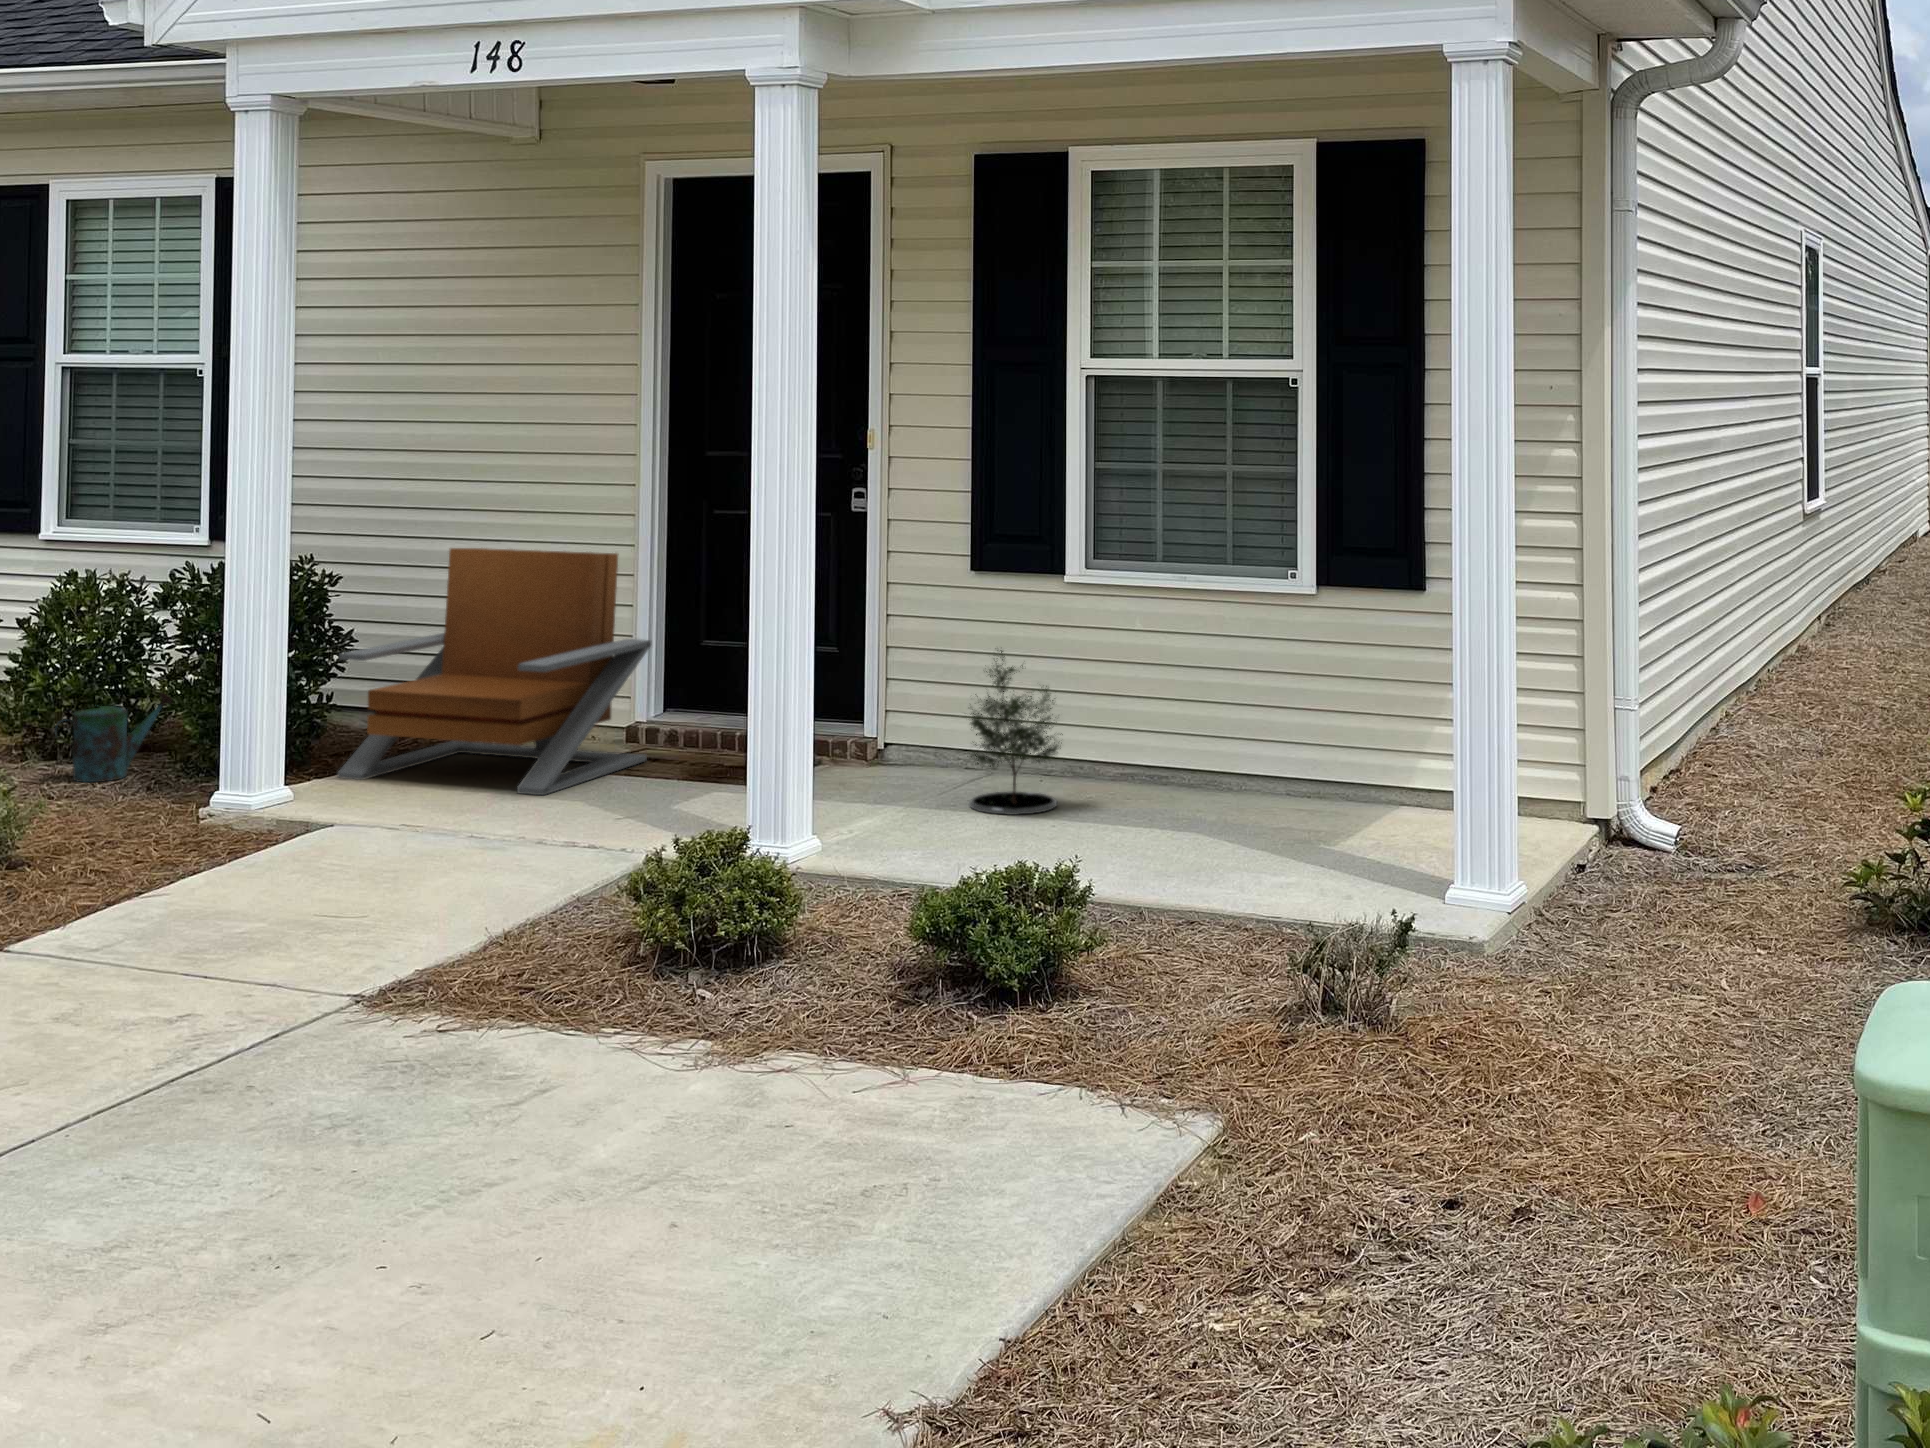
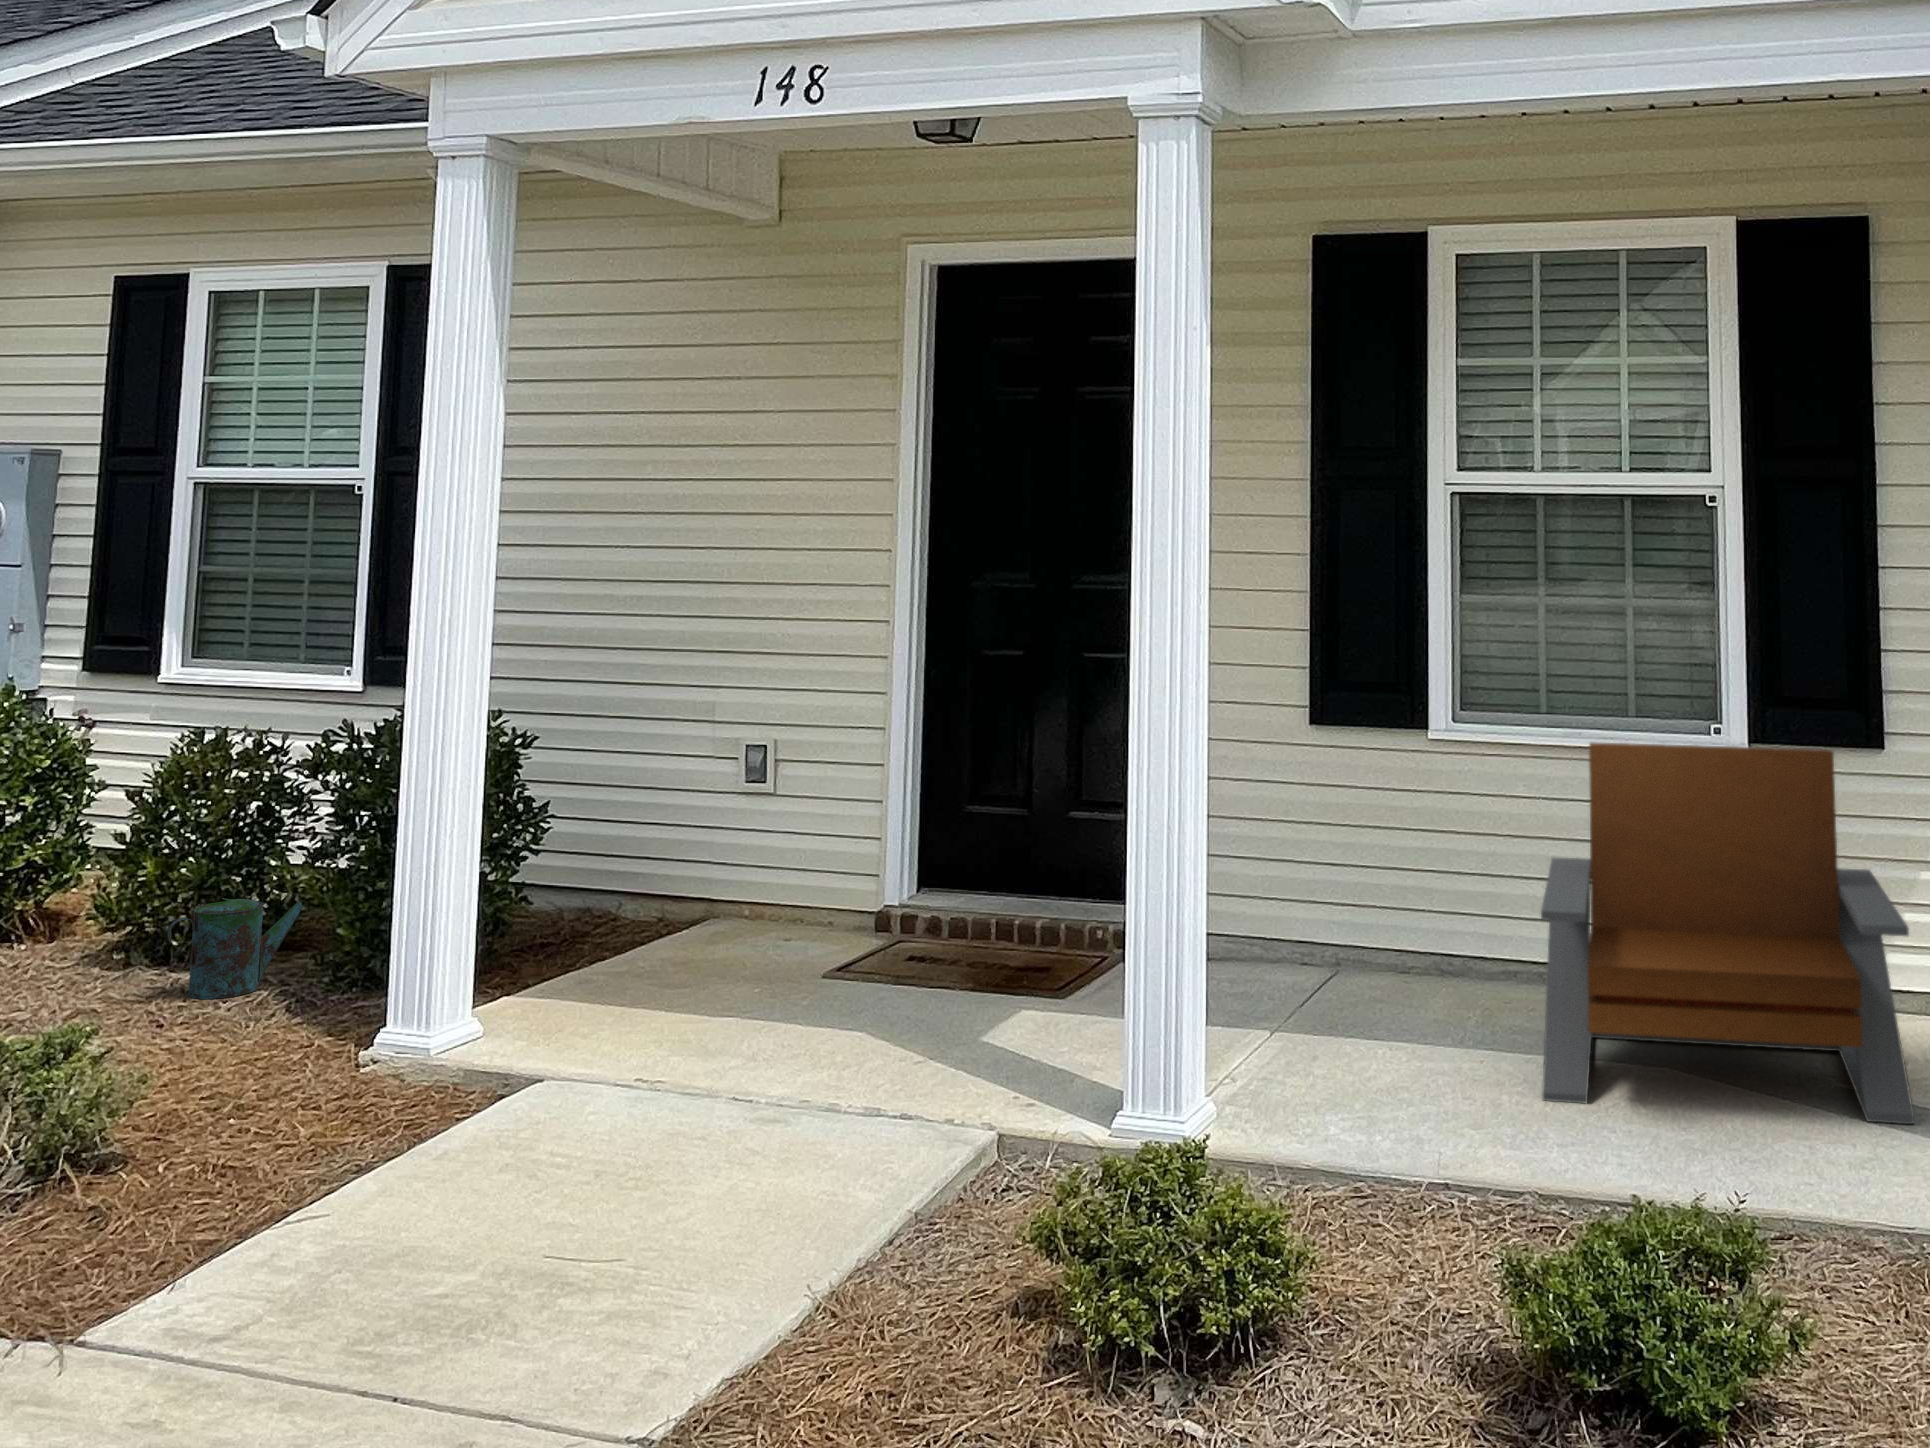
lounge chair: present [337,548,652,795] -> present [1541,743,1914,1124]
potted tree: present [969,650,1063,815] -> none [1317,814,1436,1025]

